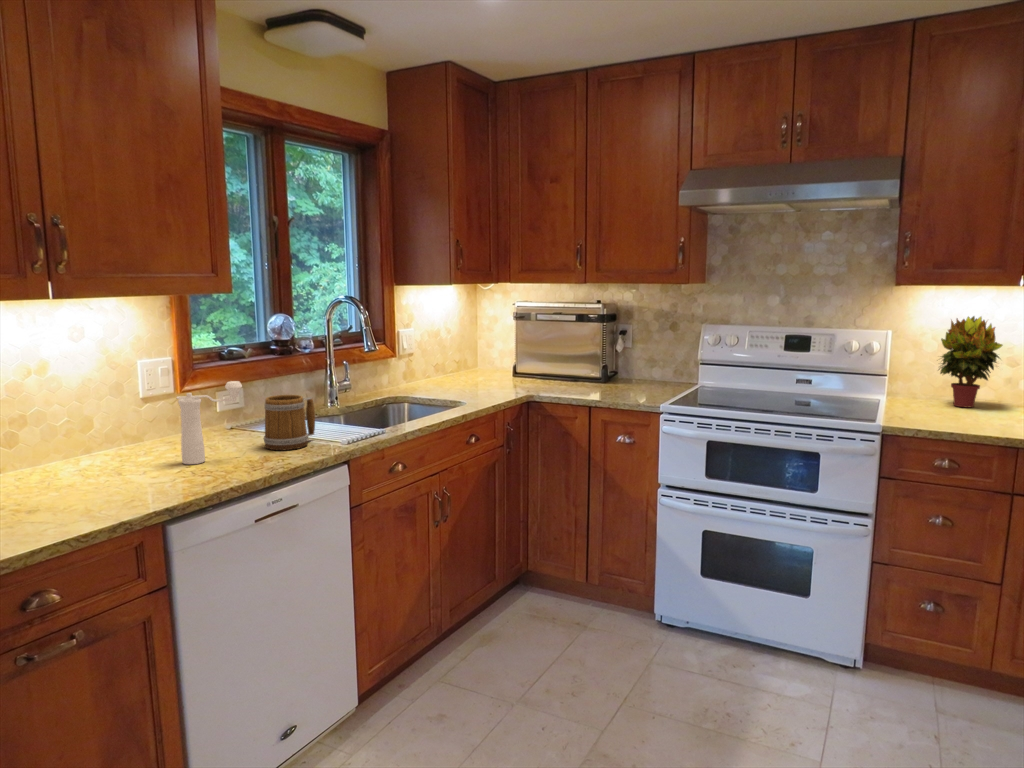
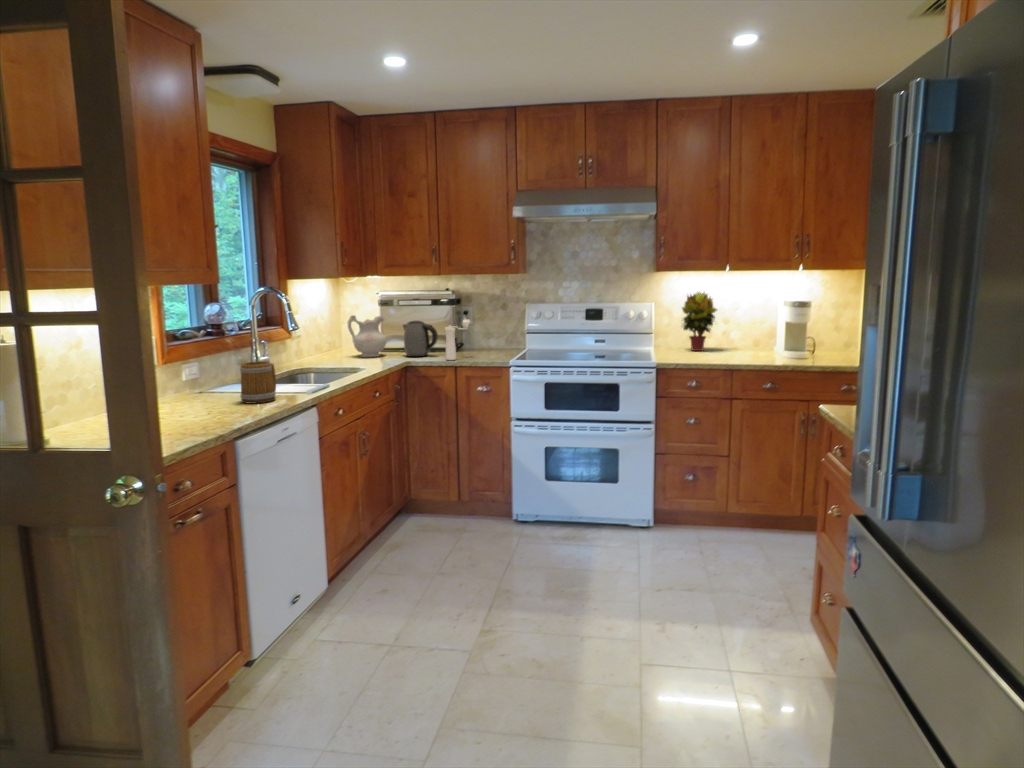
ceramic pitcher: none [467,331,514,384] -> present [348,316,386,357]
kettle: none [534,341,576,389] -> present [403,321,438,357]
pepper mill: present [177,381,242,464] -> present [445,320,470,360]

